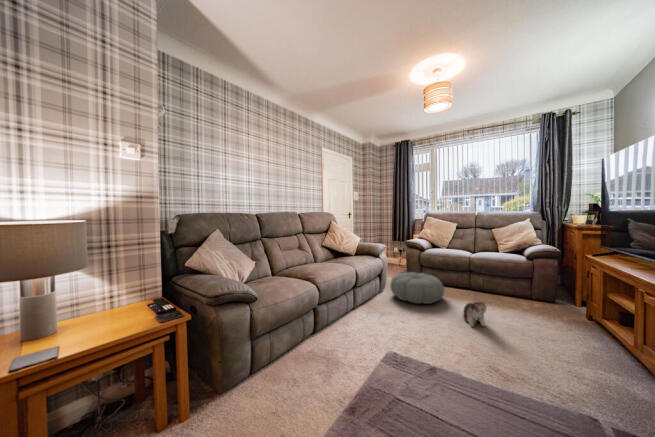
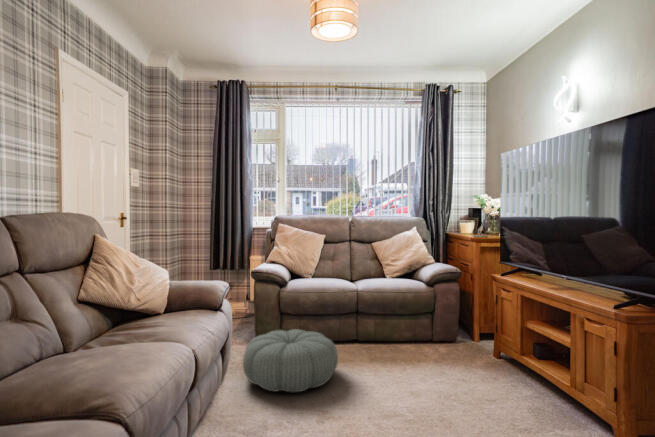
plush toy: present [463,300,488,326] -> none [376,366,430,413]

